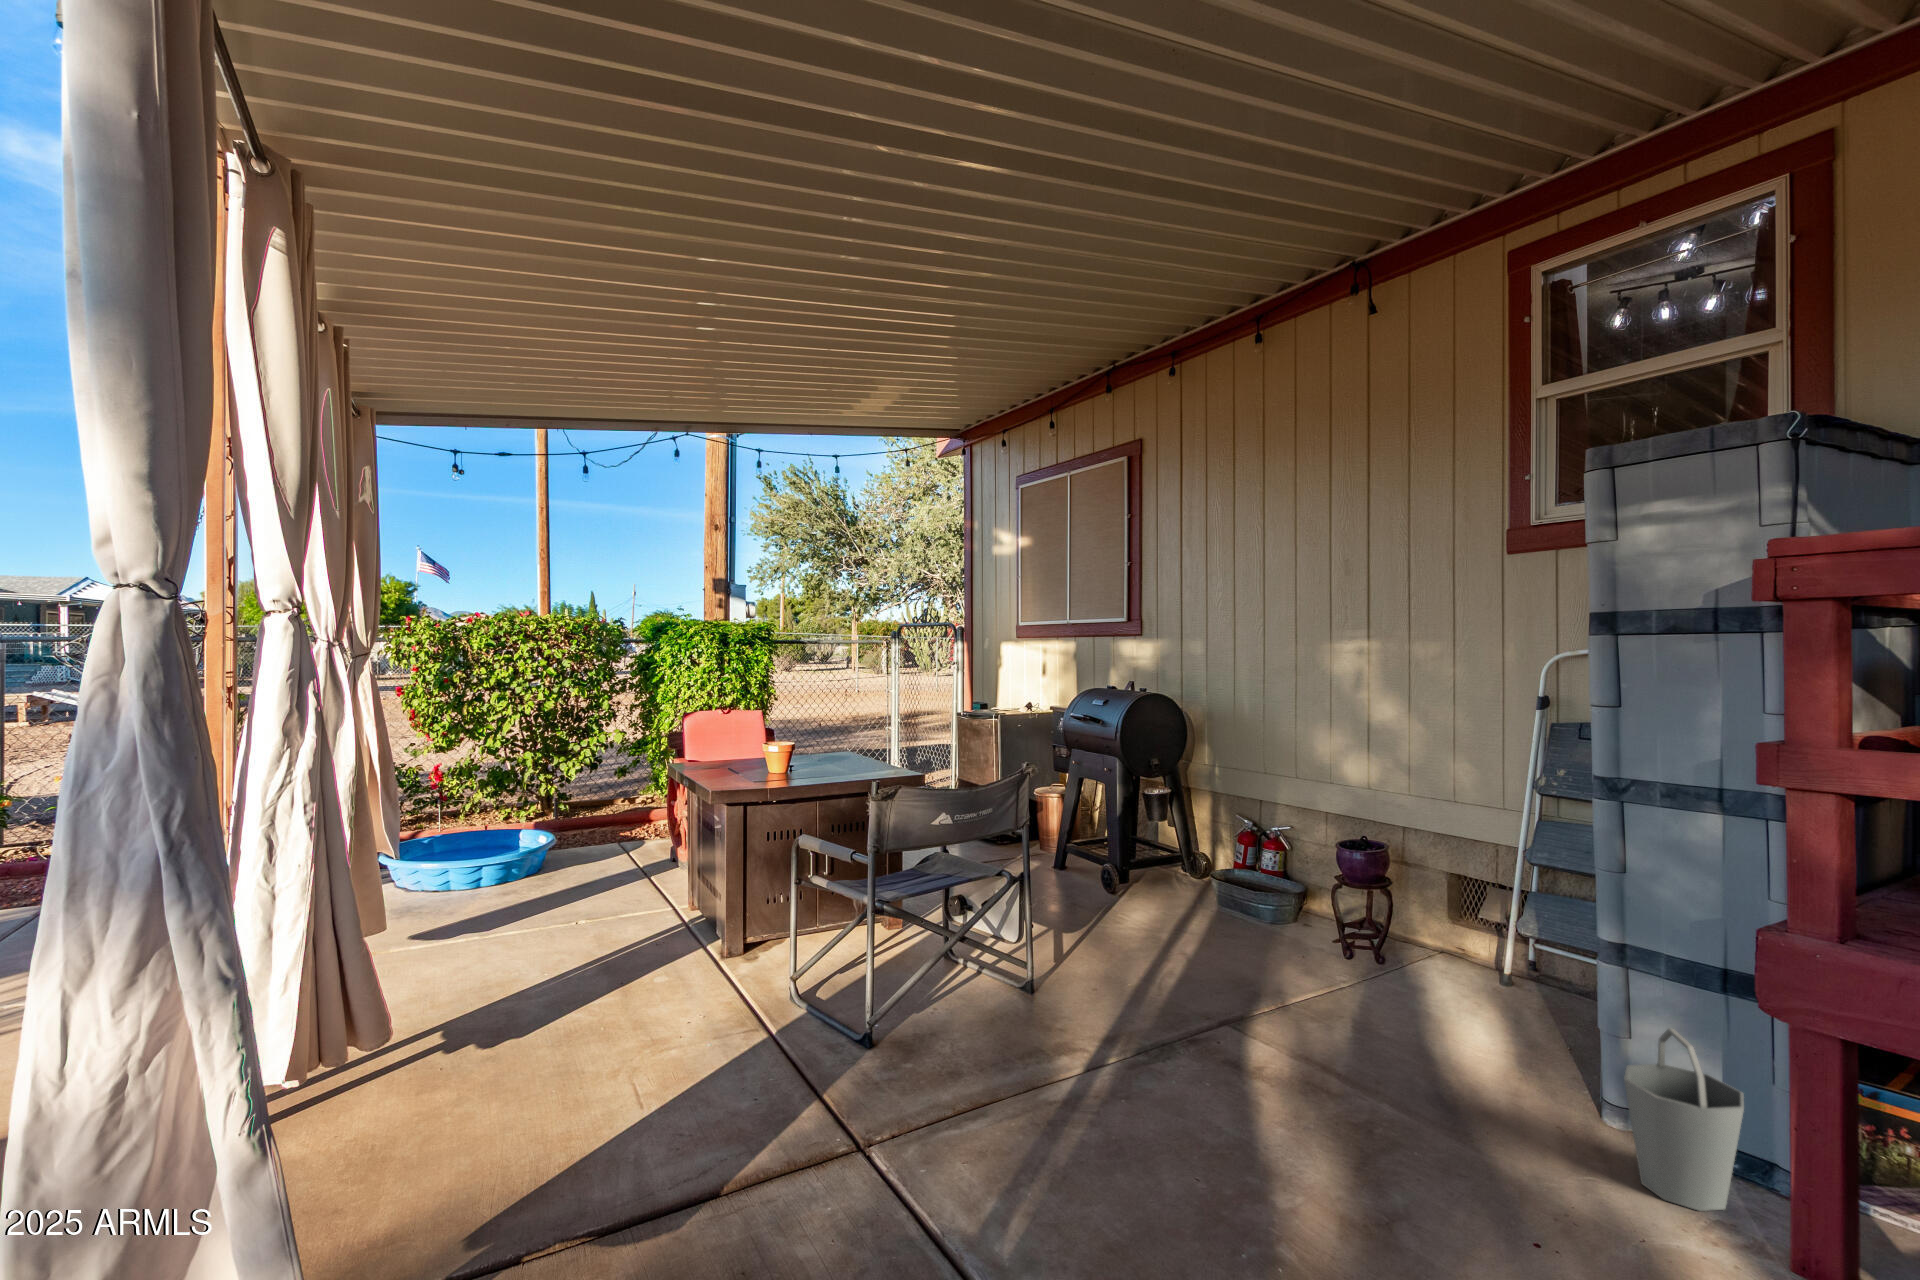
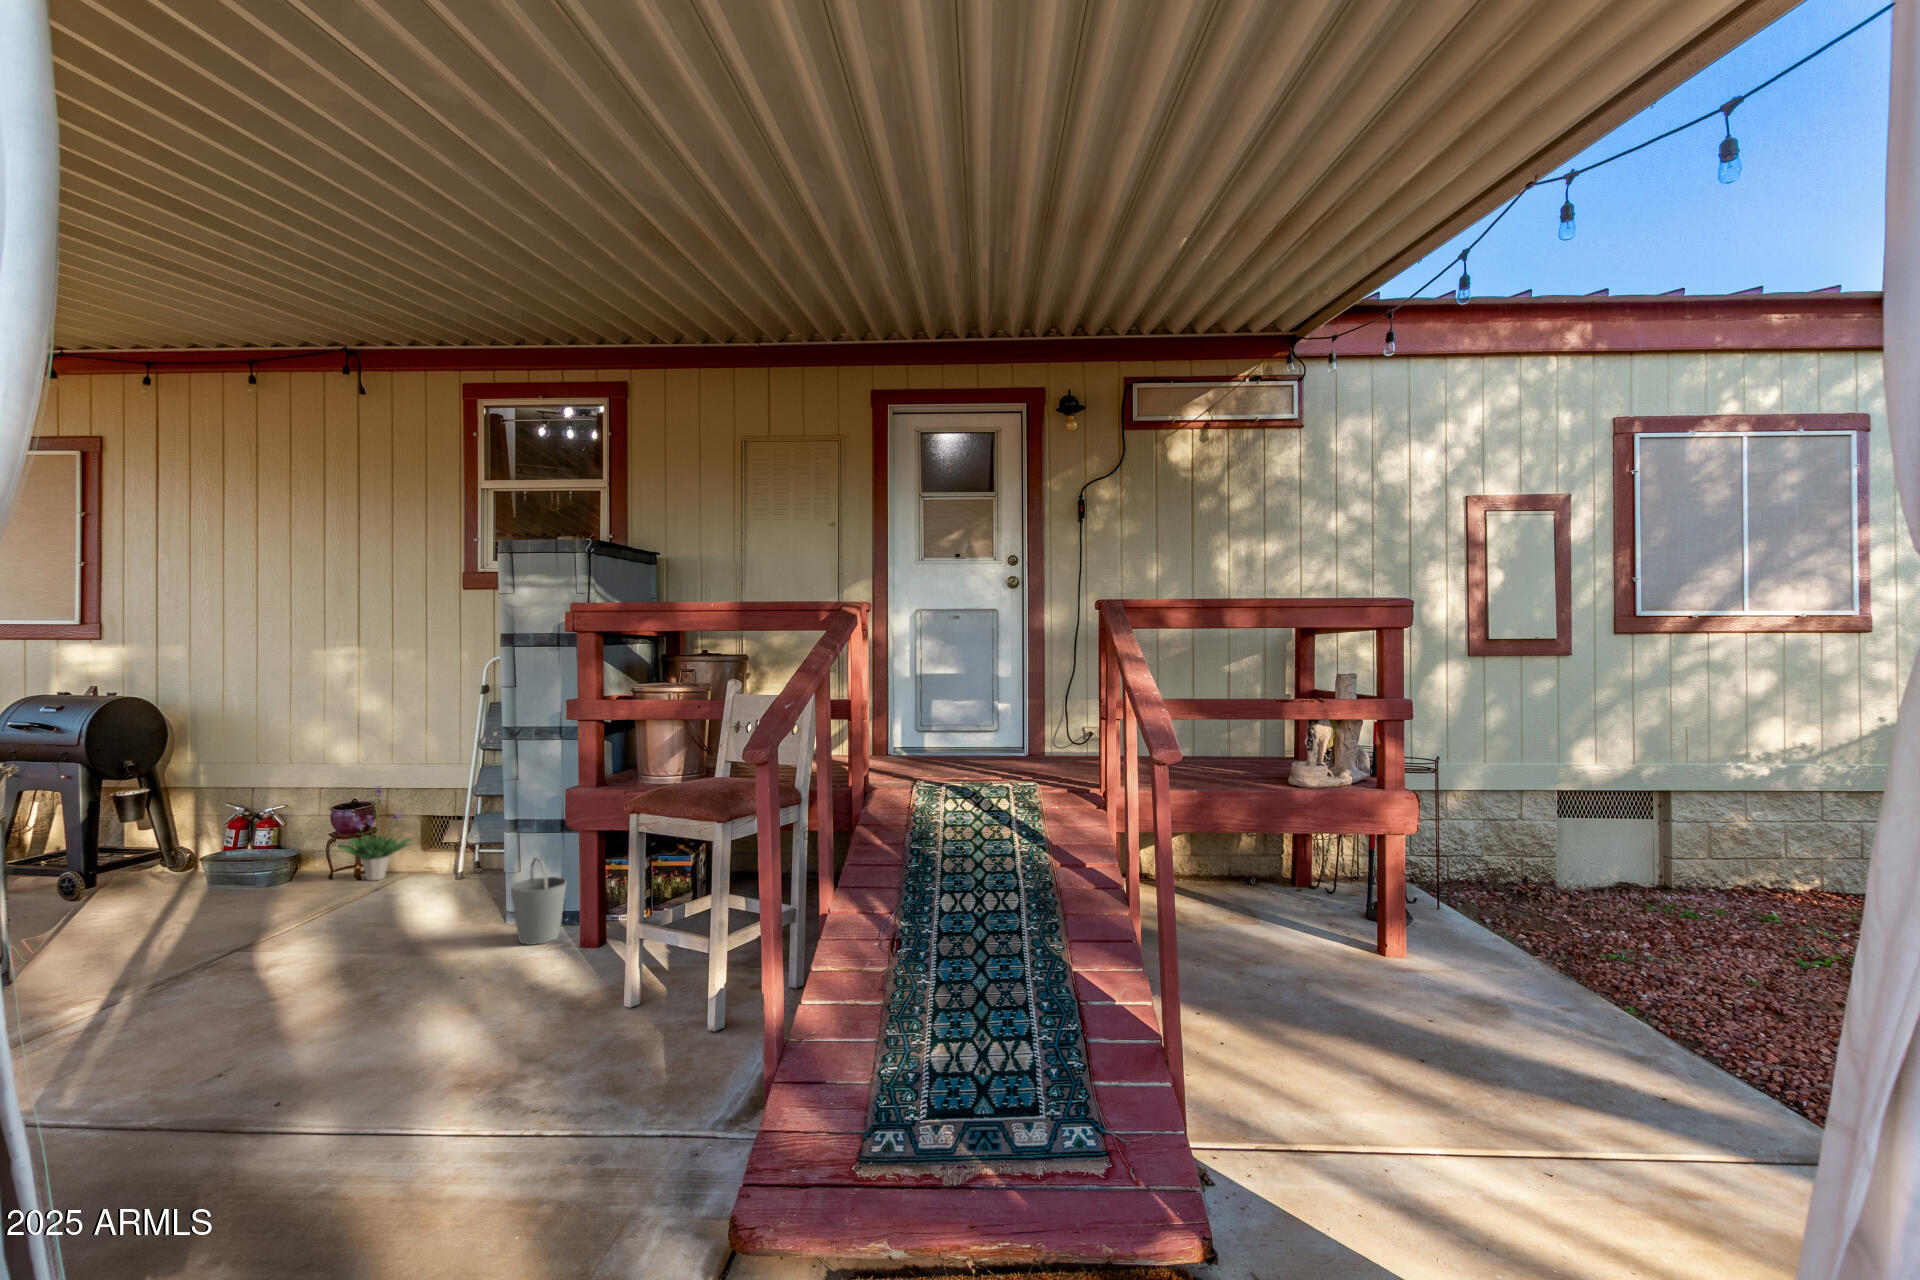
potted plant: none [1344,825,1440,954] -> present [337,787,411,881]

